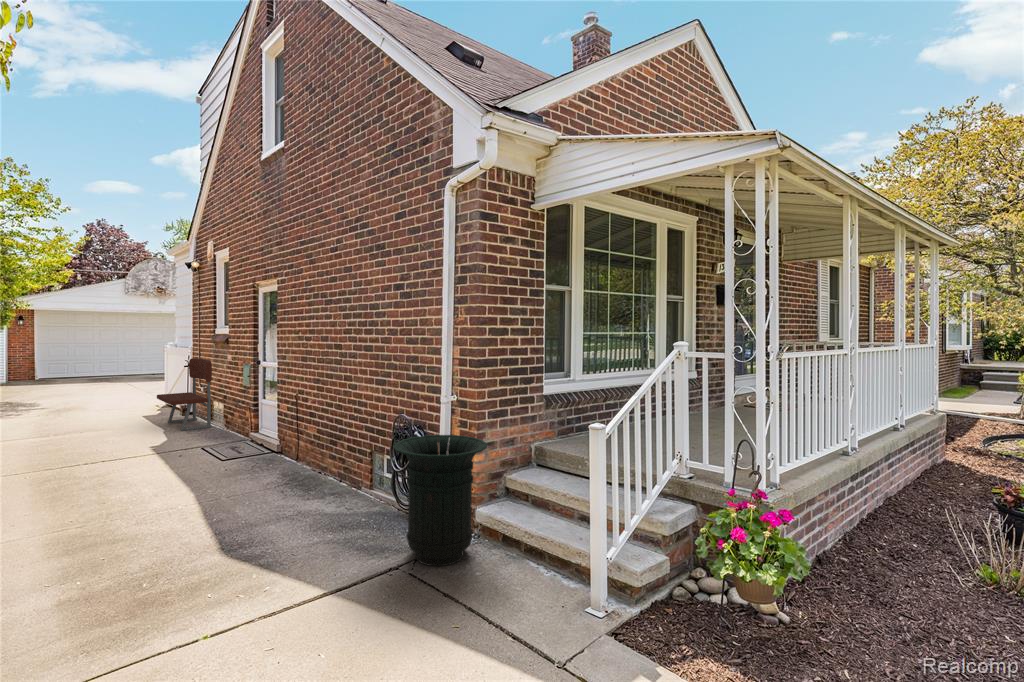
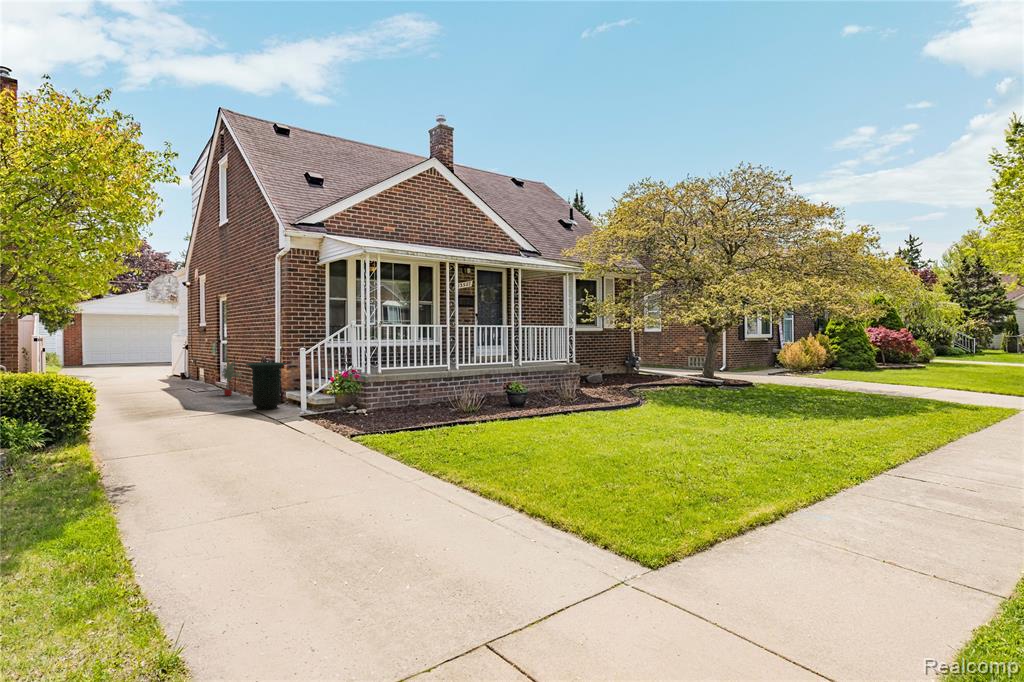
bench: present [157,358,212,431] -> none [164,342,197,384]
potted tree: none [282,406,326,481] -> present [222,359,242,396]

